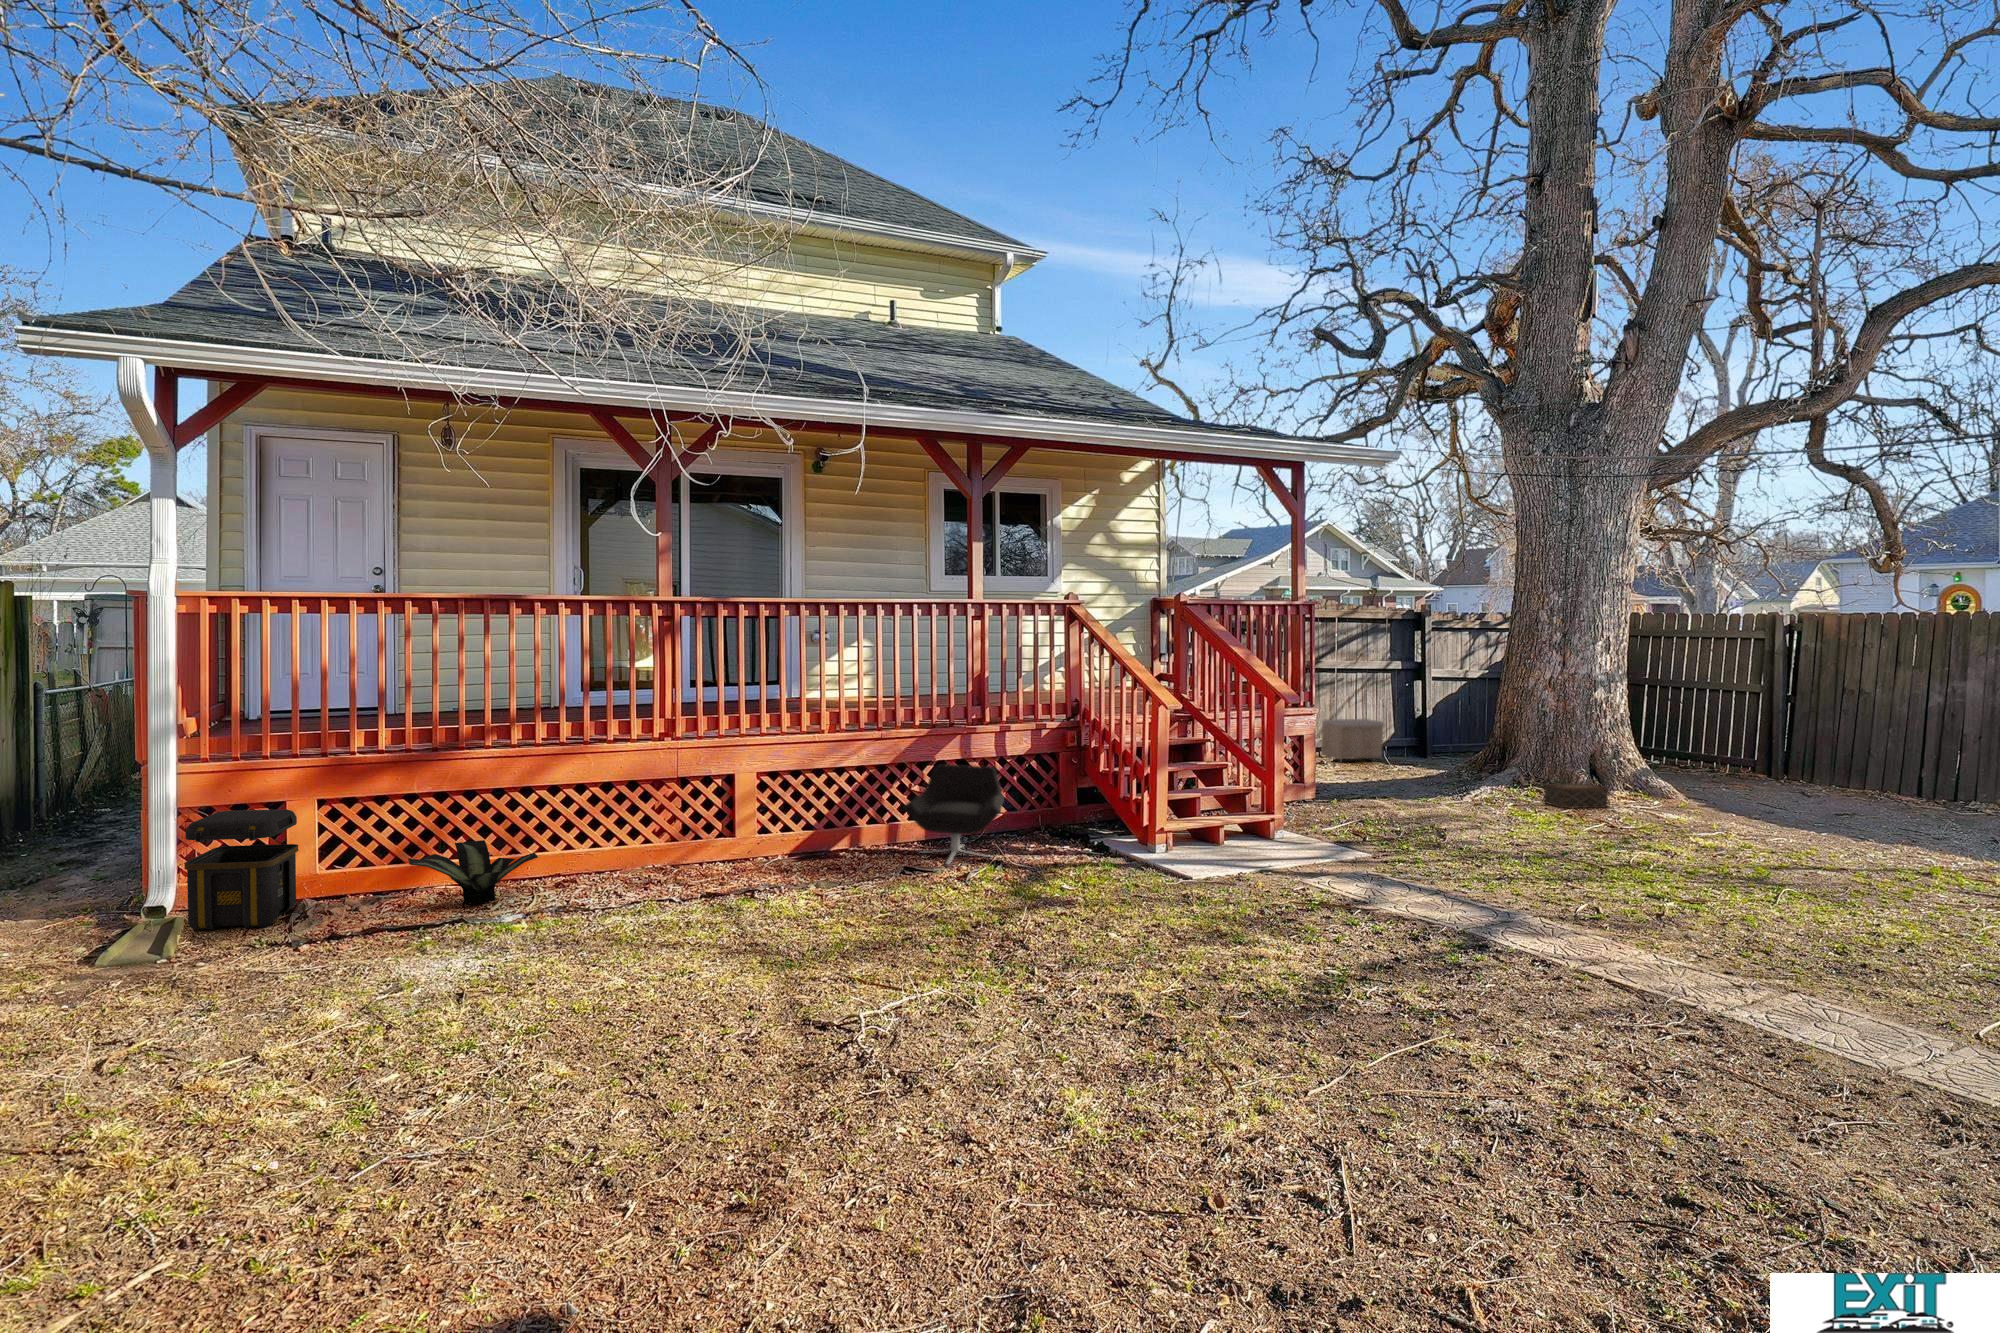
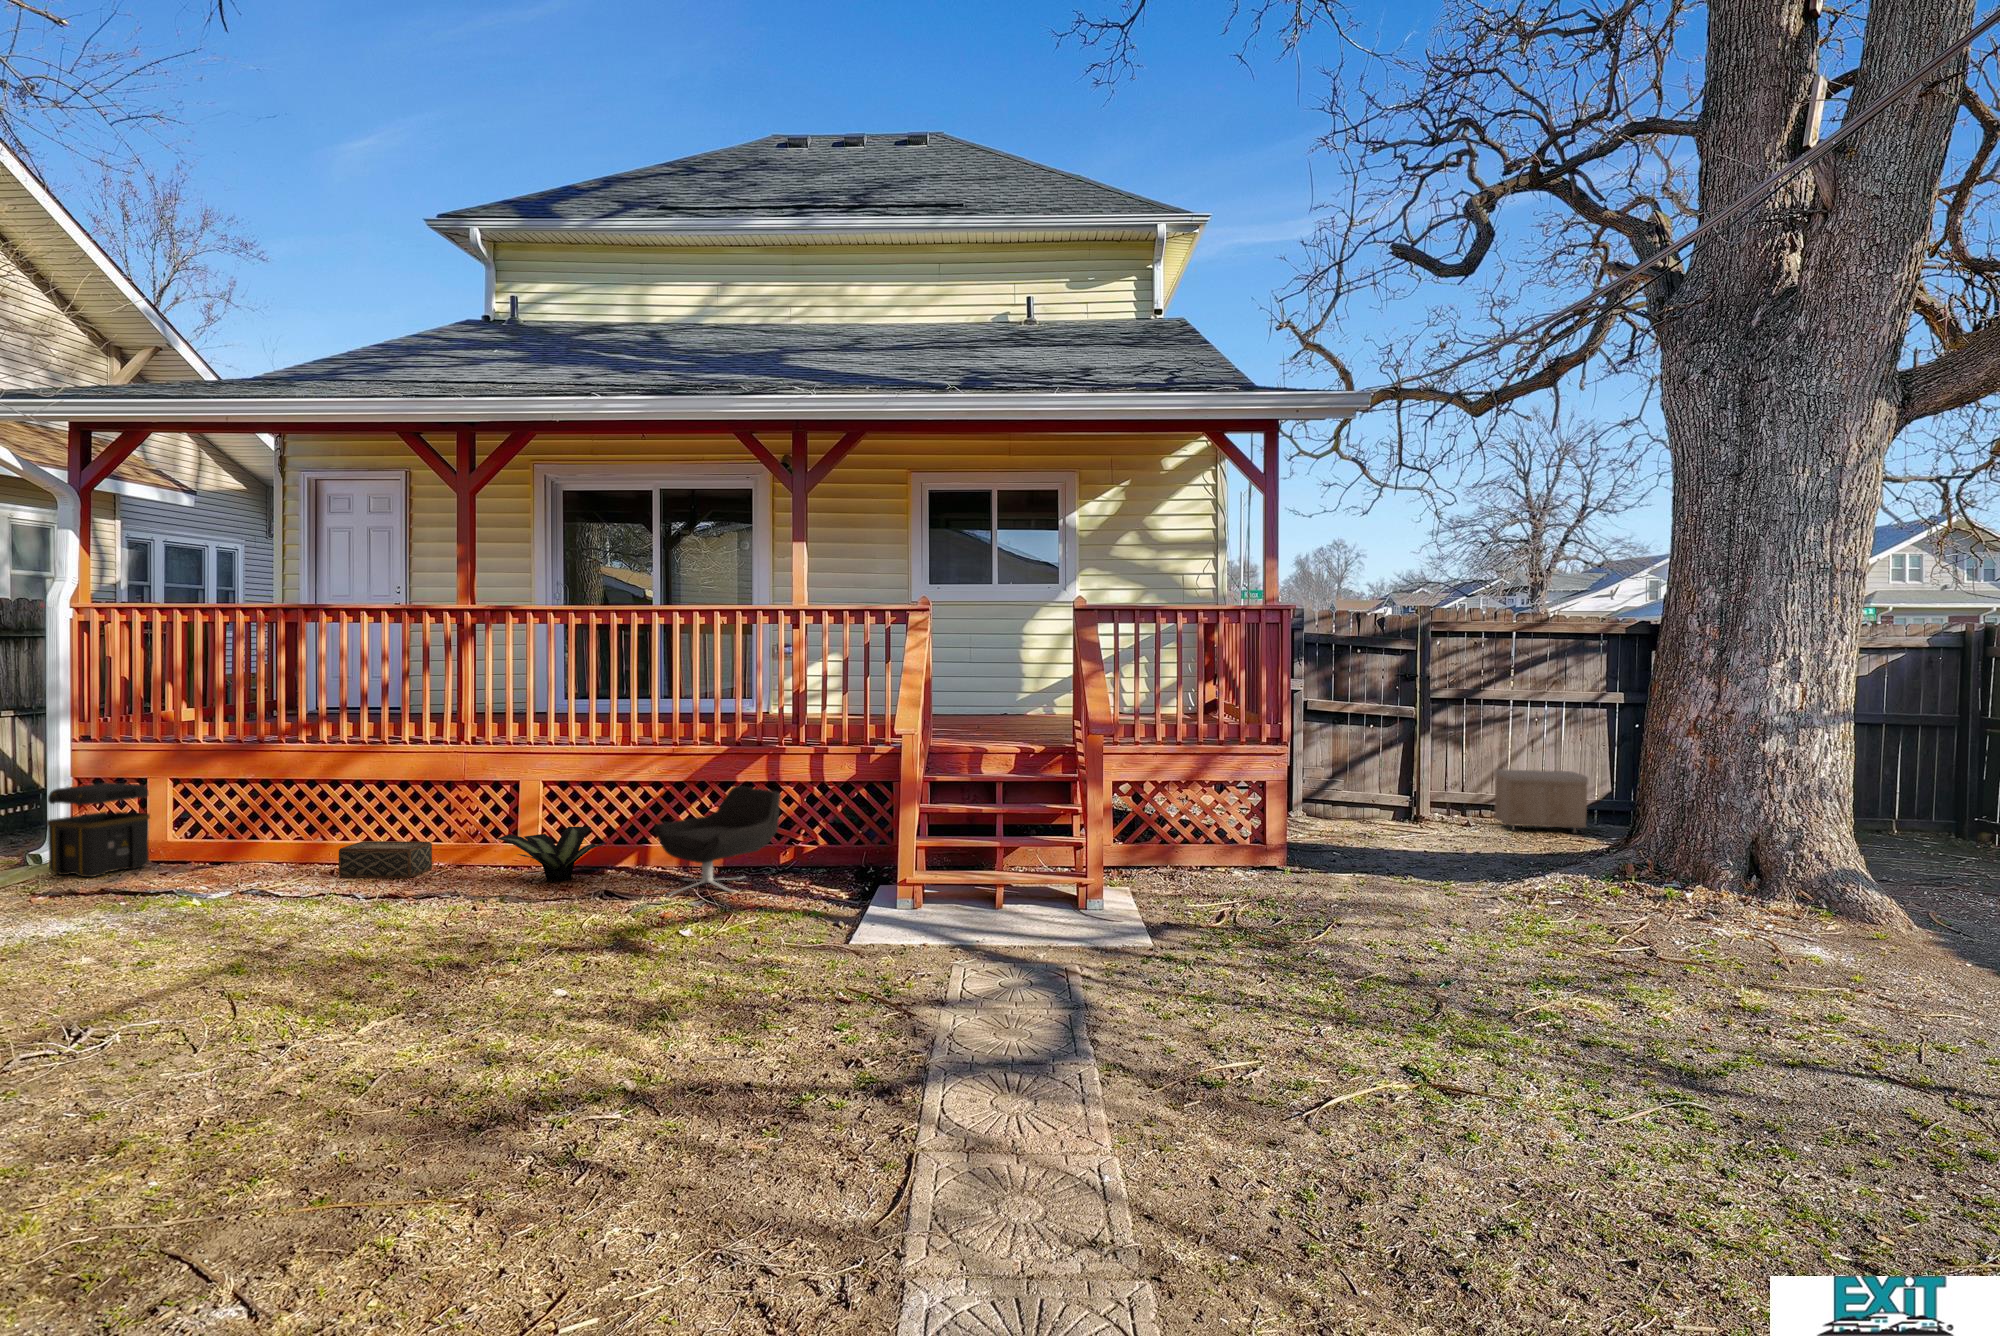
woven basket: present [1544,783,1608,808] -> present [339,841,432,878]
potted plant: present [408,840,538,906] -> present [498,827,607,883]

